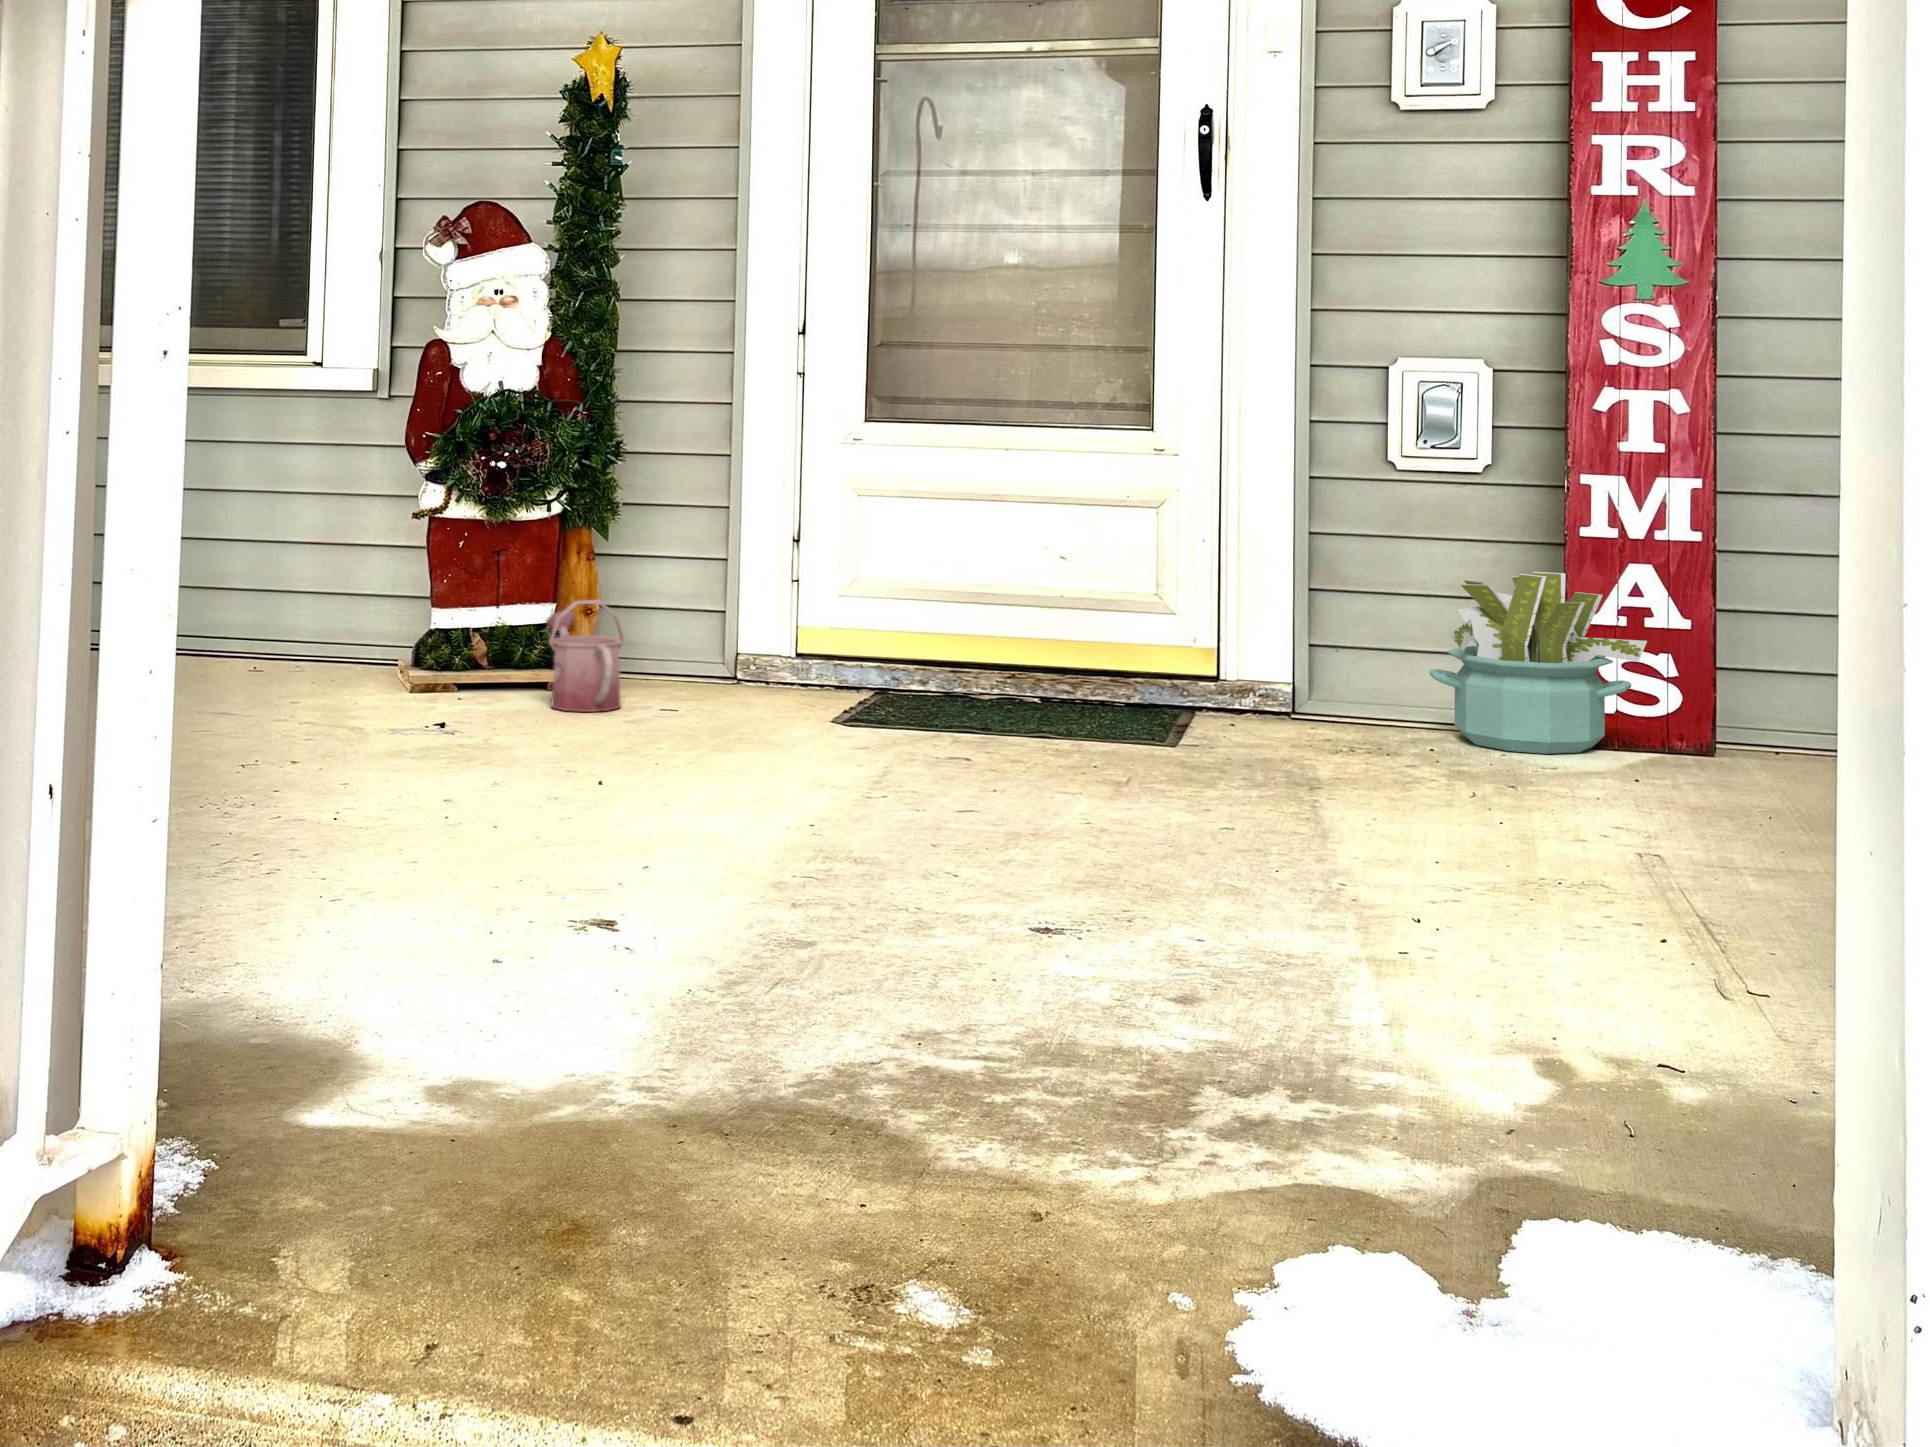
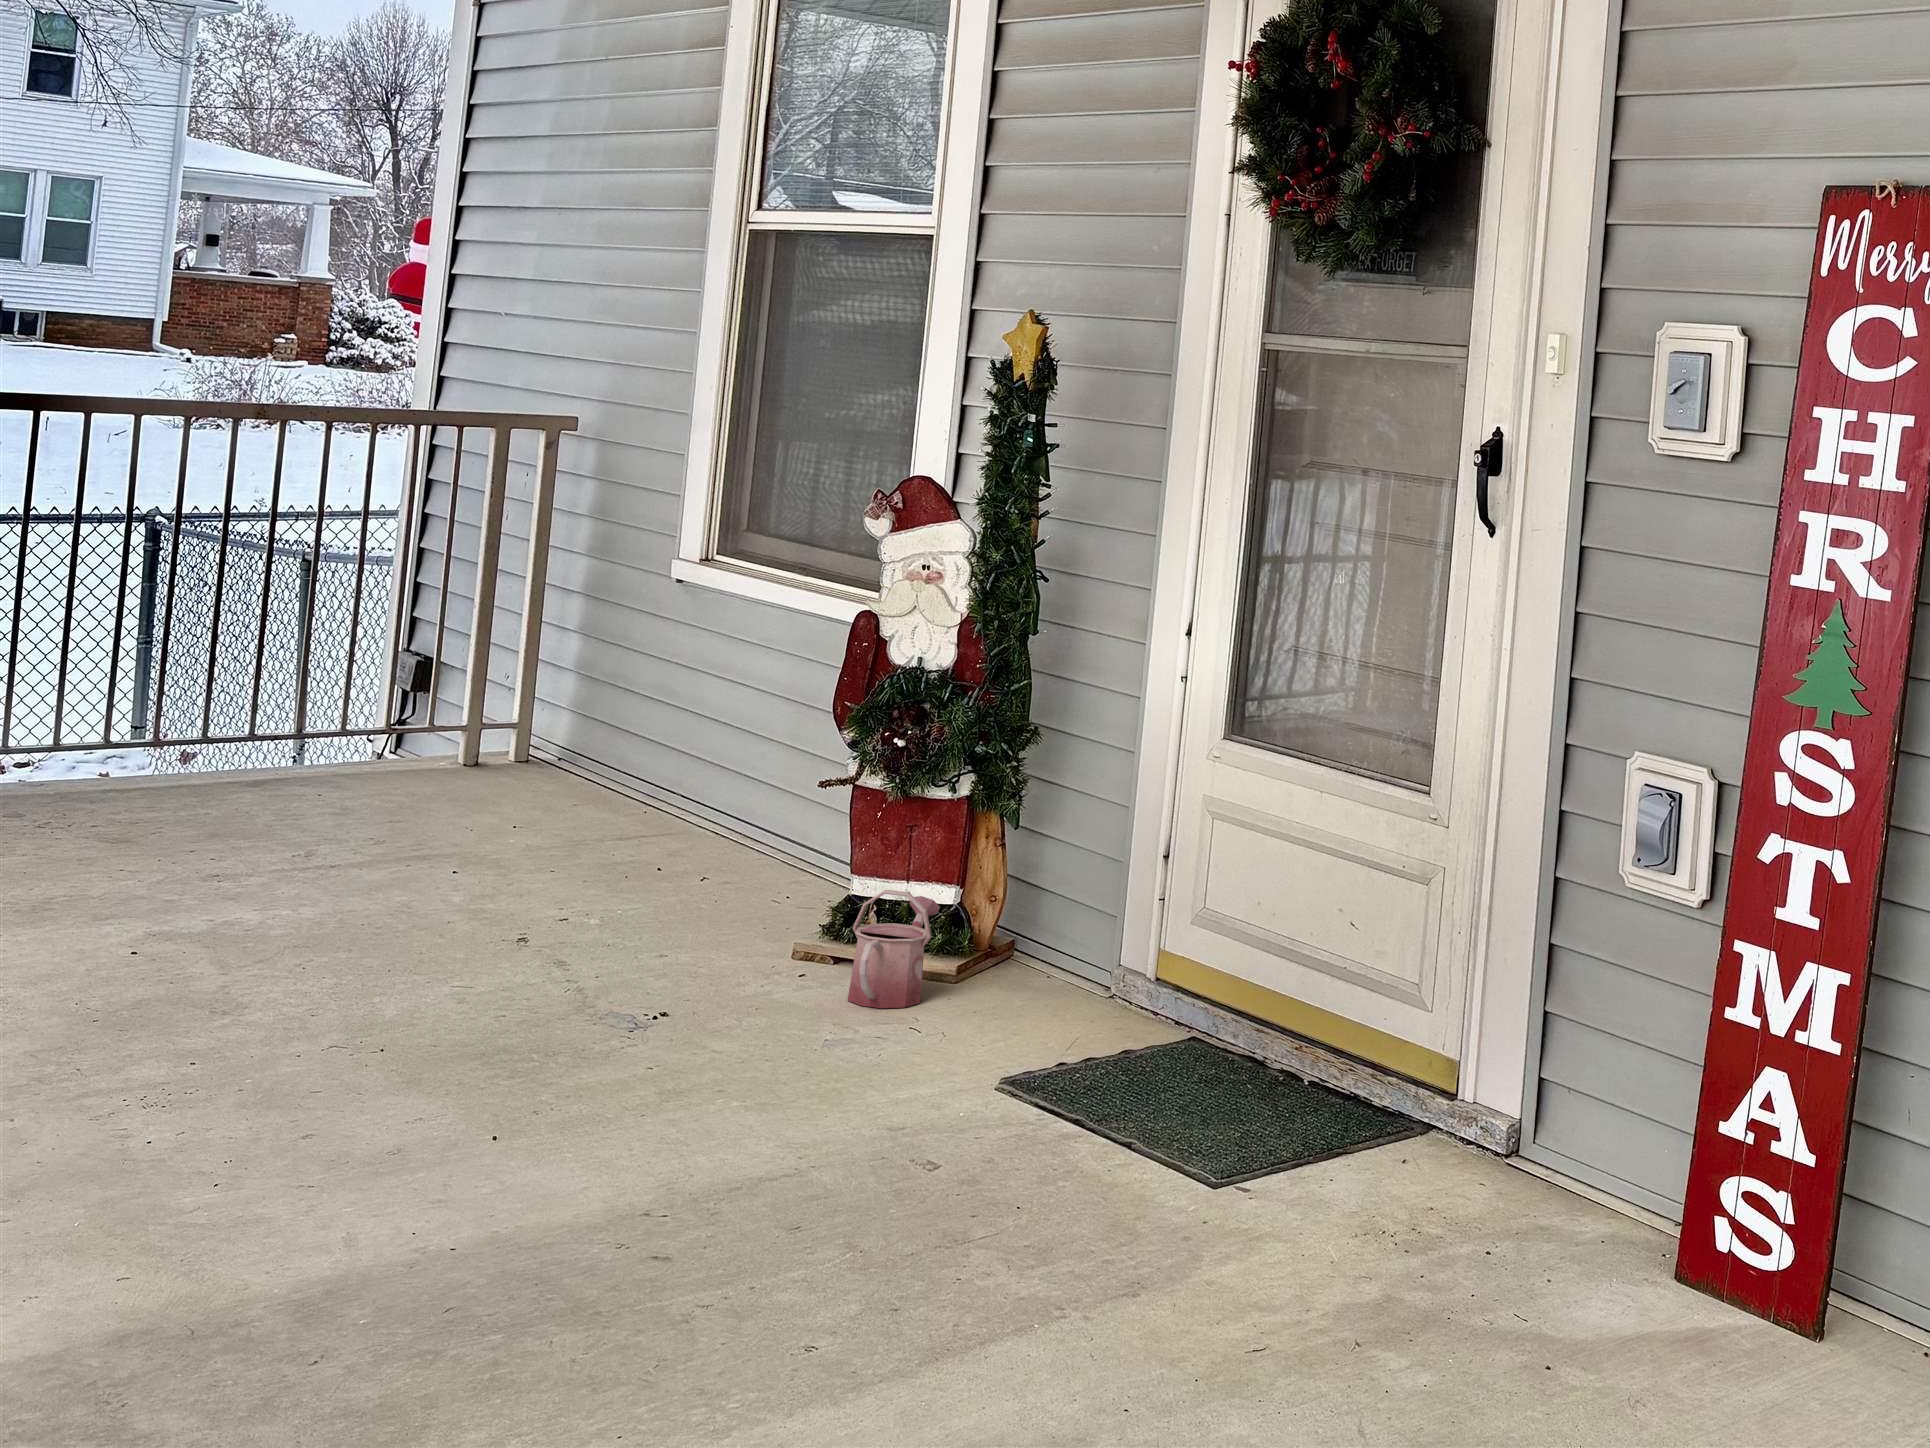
decorative plant: present [1430,572,1647,754] -> none [1481,1045,1731,1296]

